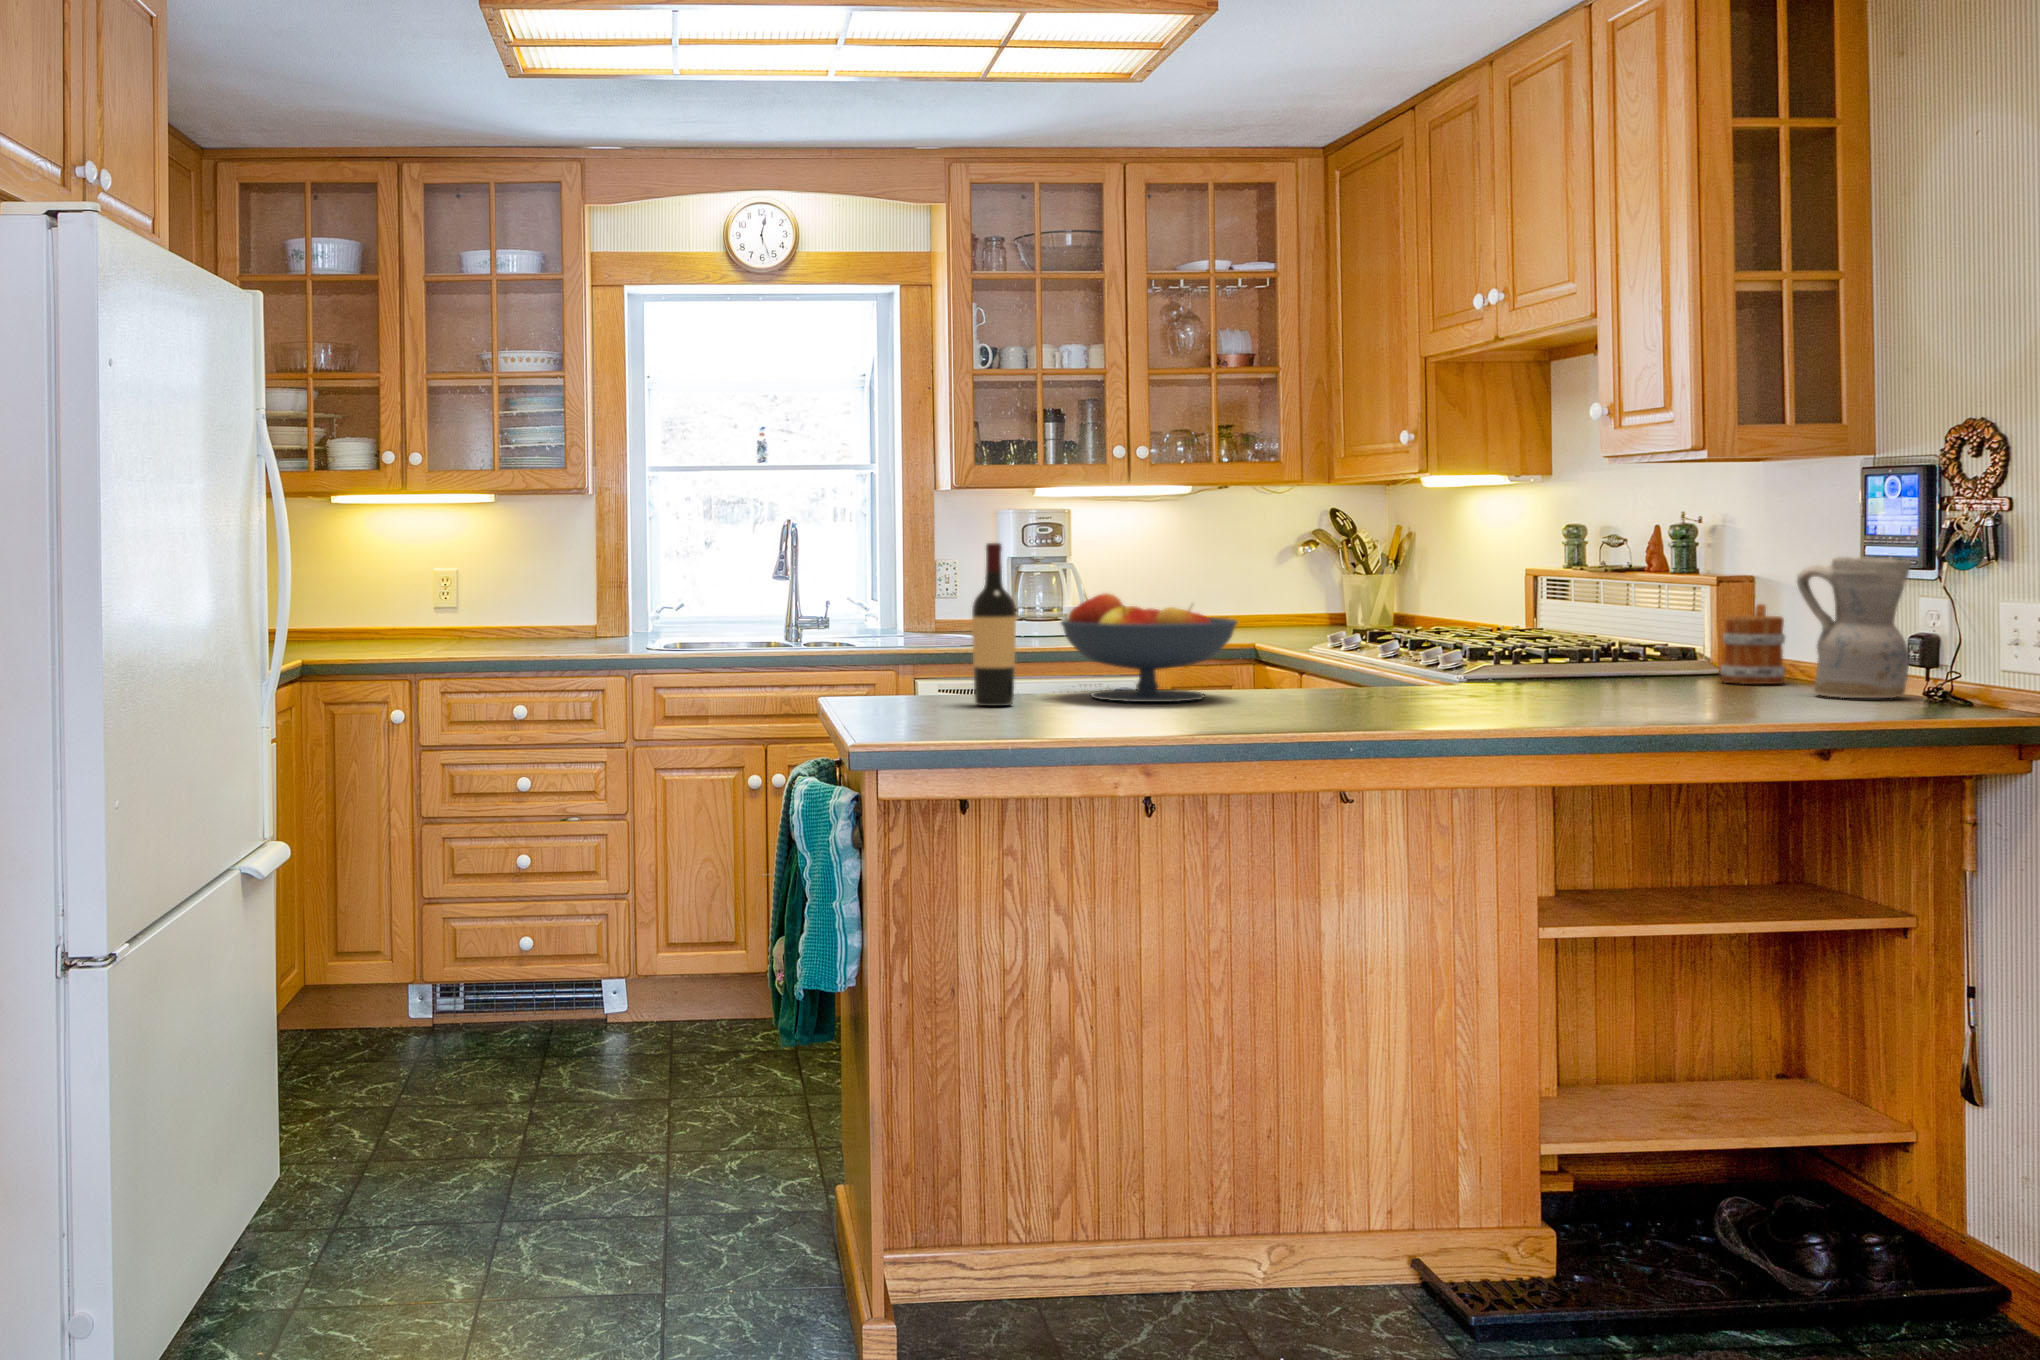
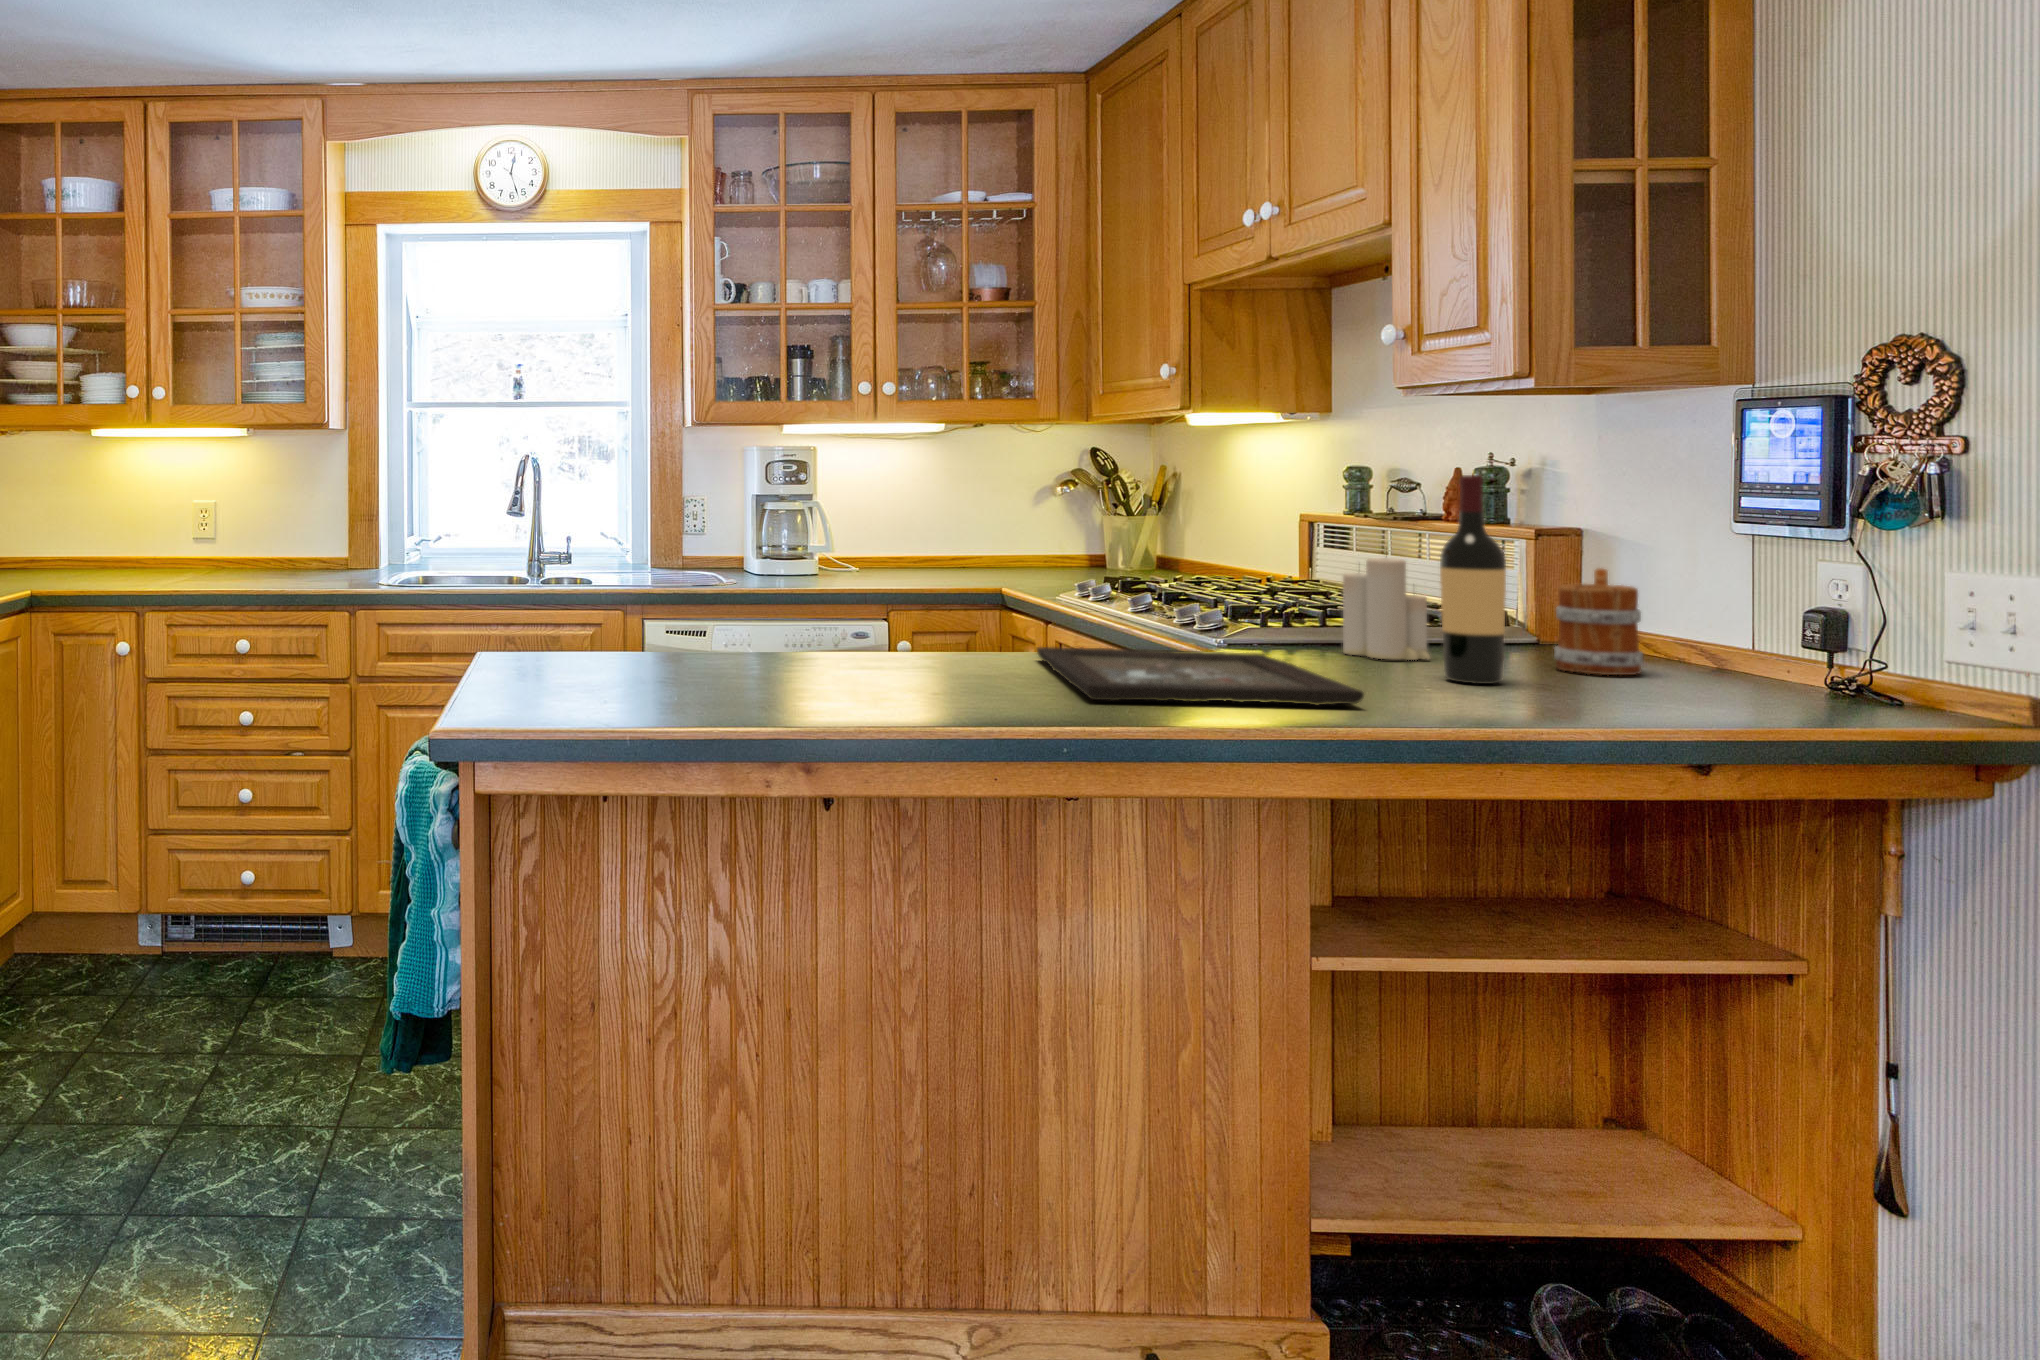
wine bottle: present [972,543,1016,706] -> present [1440,475,1506,684]
ceramic pitcher: present [1797,557,1911,698] -> none [1671,514,1846,713]
candle: none [1559,589,1627,679] -> present [1343,558,1430,660]
fruit bowl: present [1061,593,1237,702] -> none [697,548,921,697]
tray: none [1314,673,1567,700] -> present [1037,647,1364,705]

